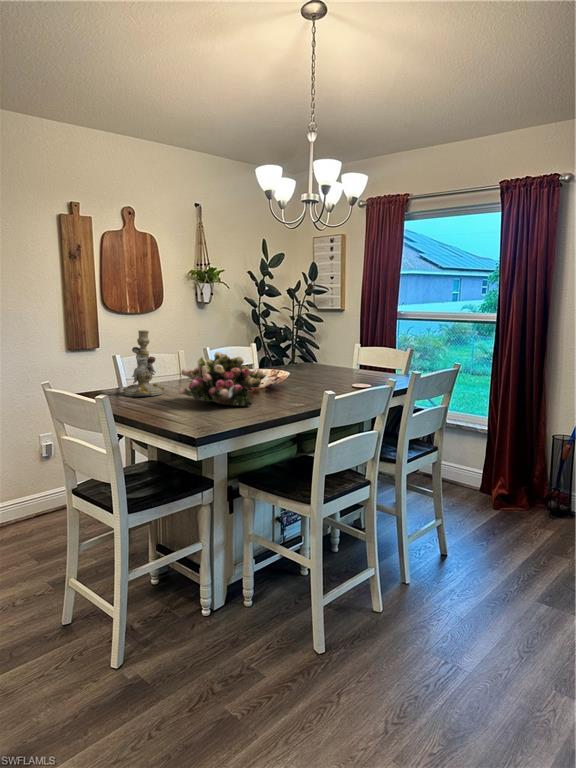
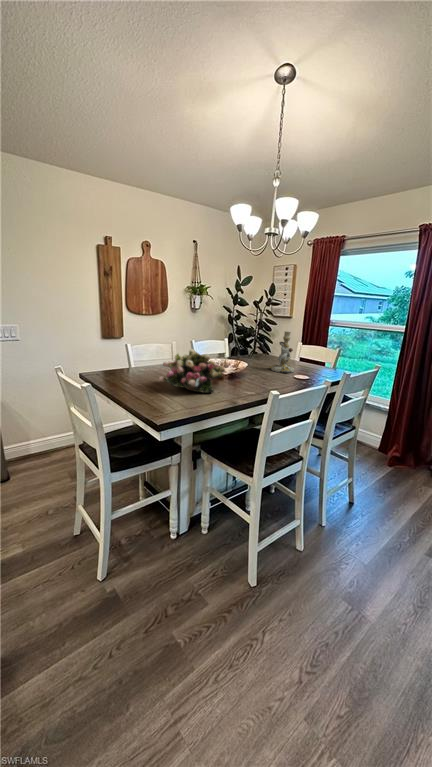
candlestick: present [123,330,165,397] -> present [269,331,295,373]

